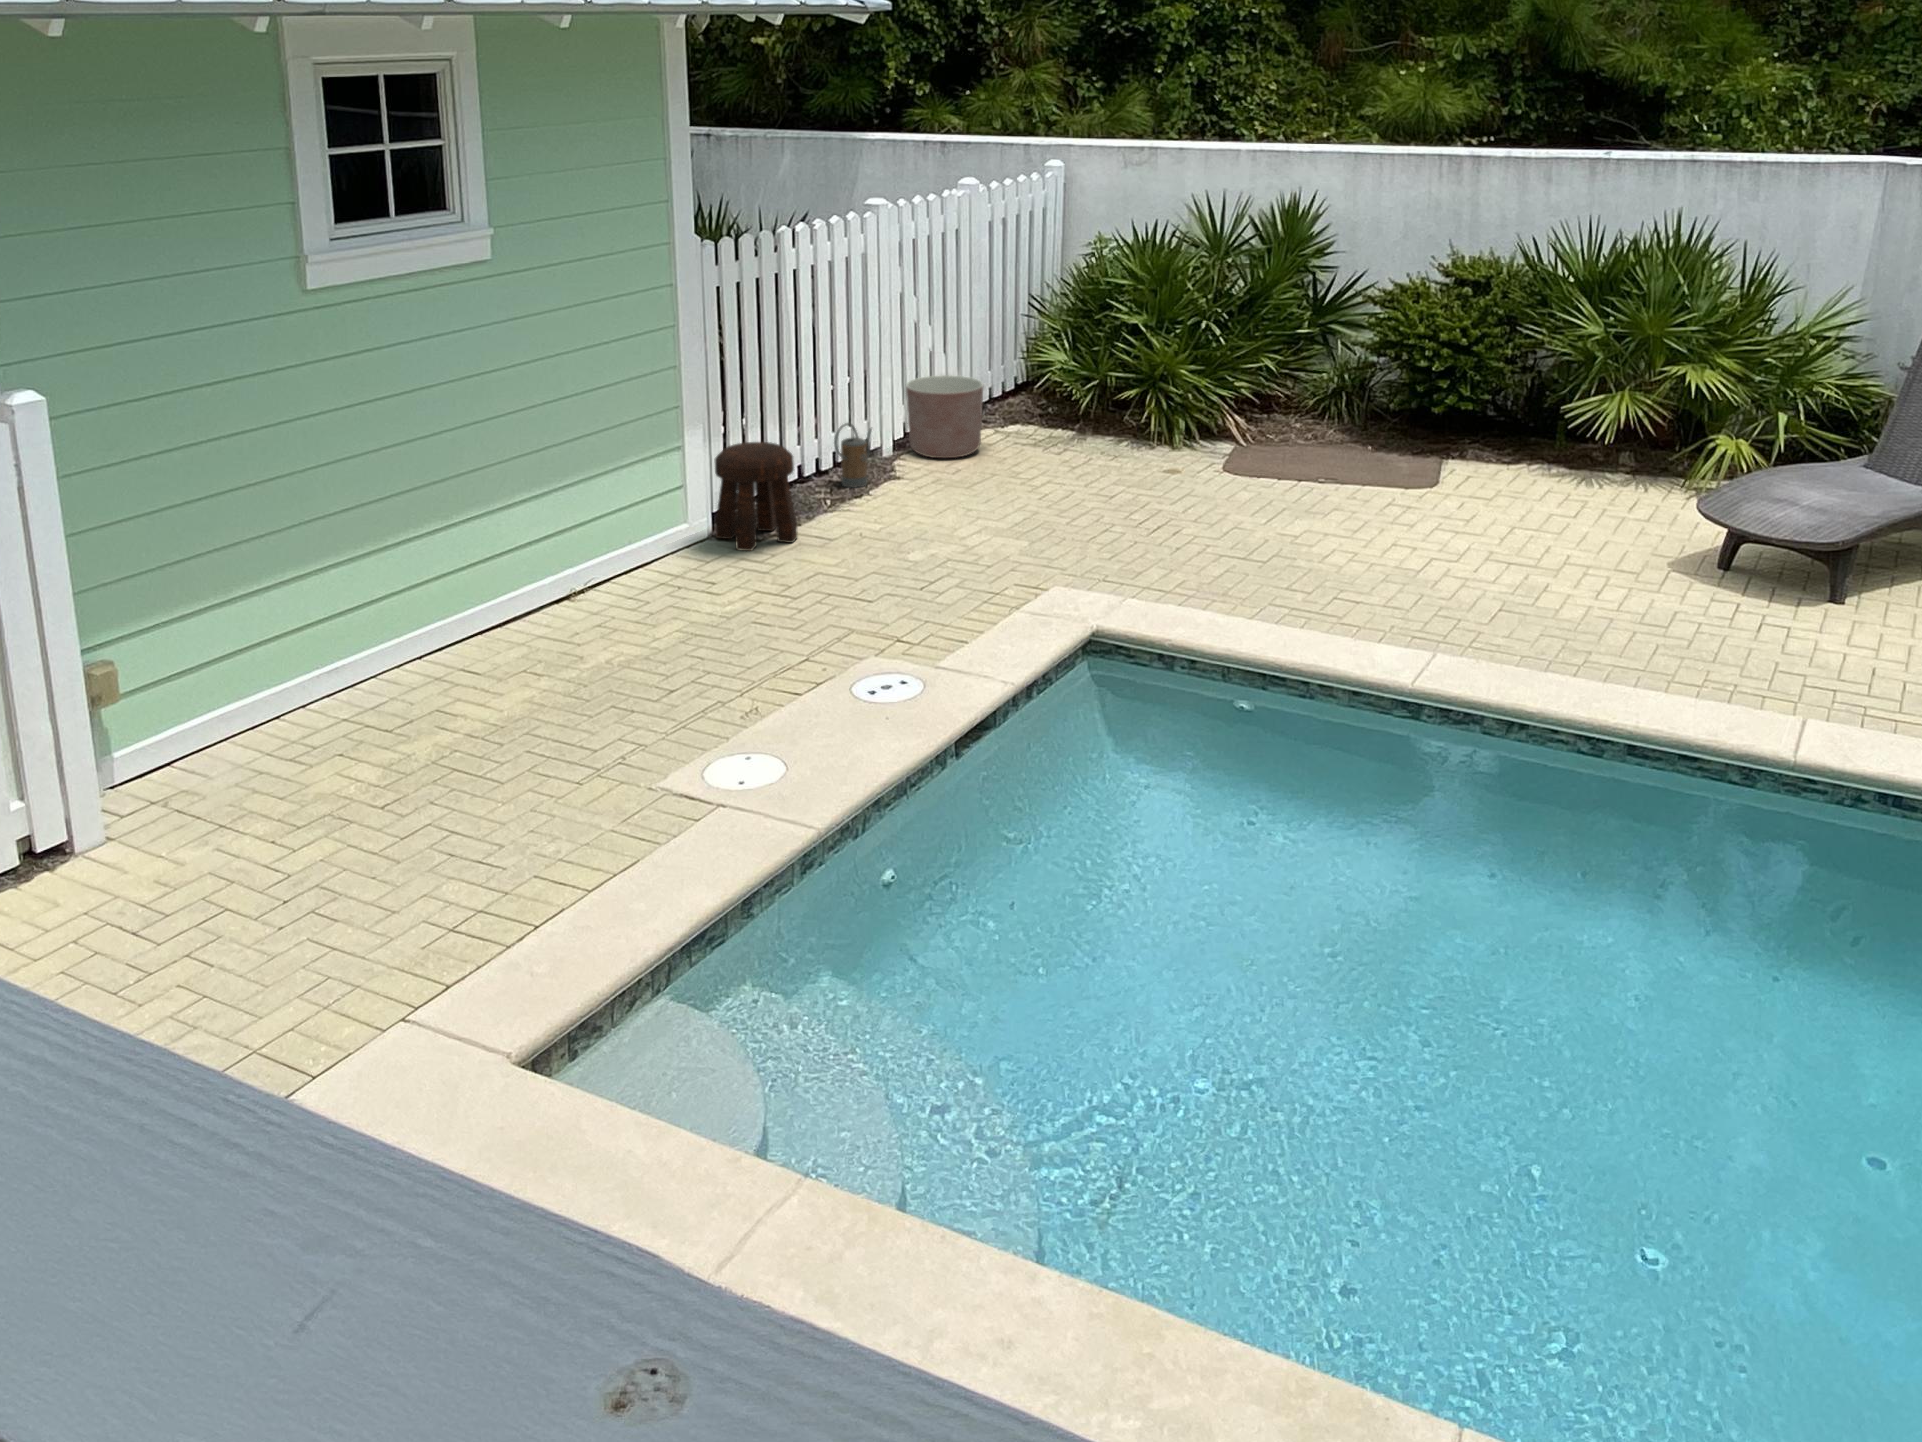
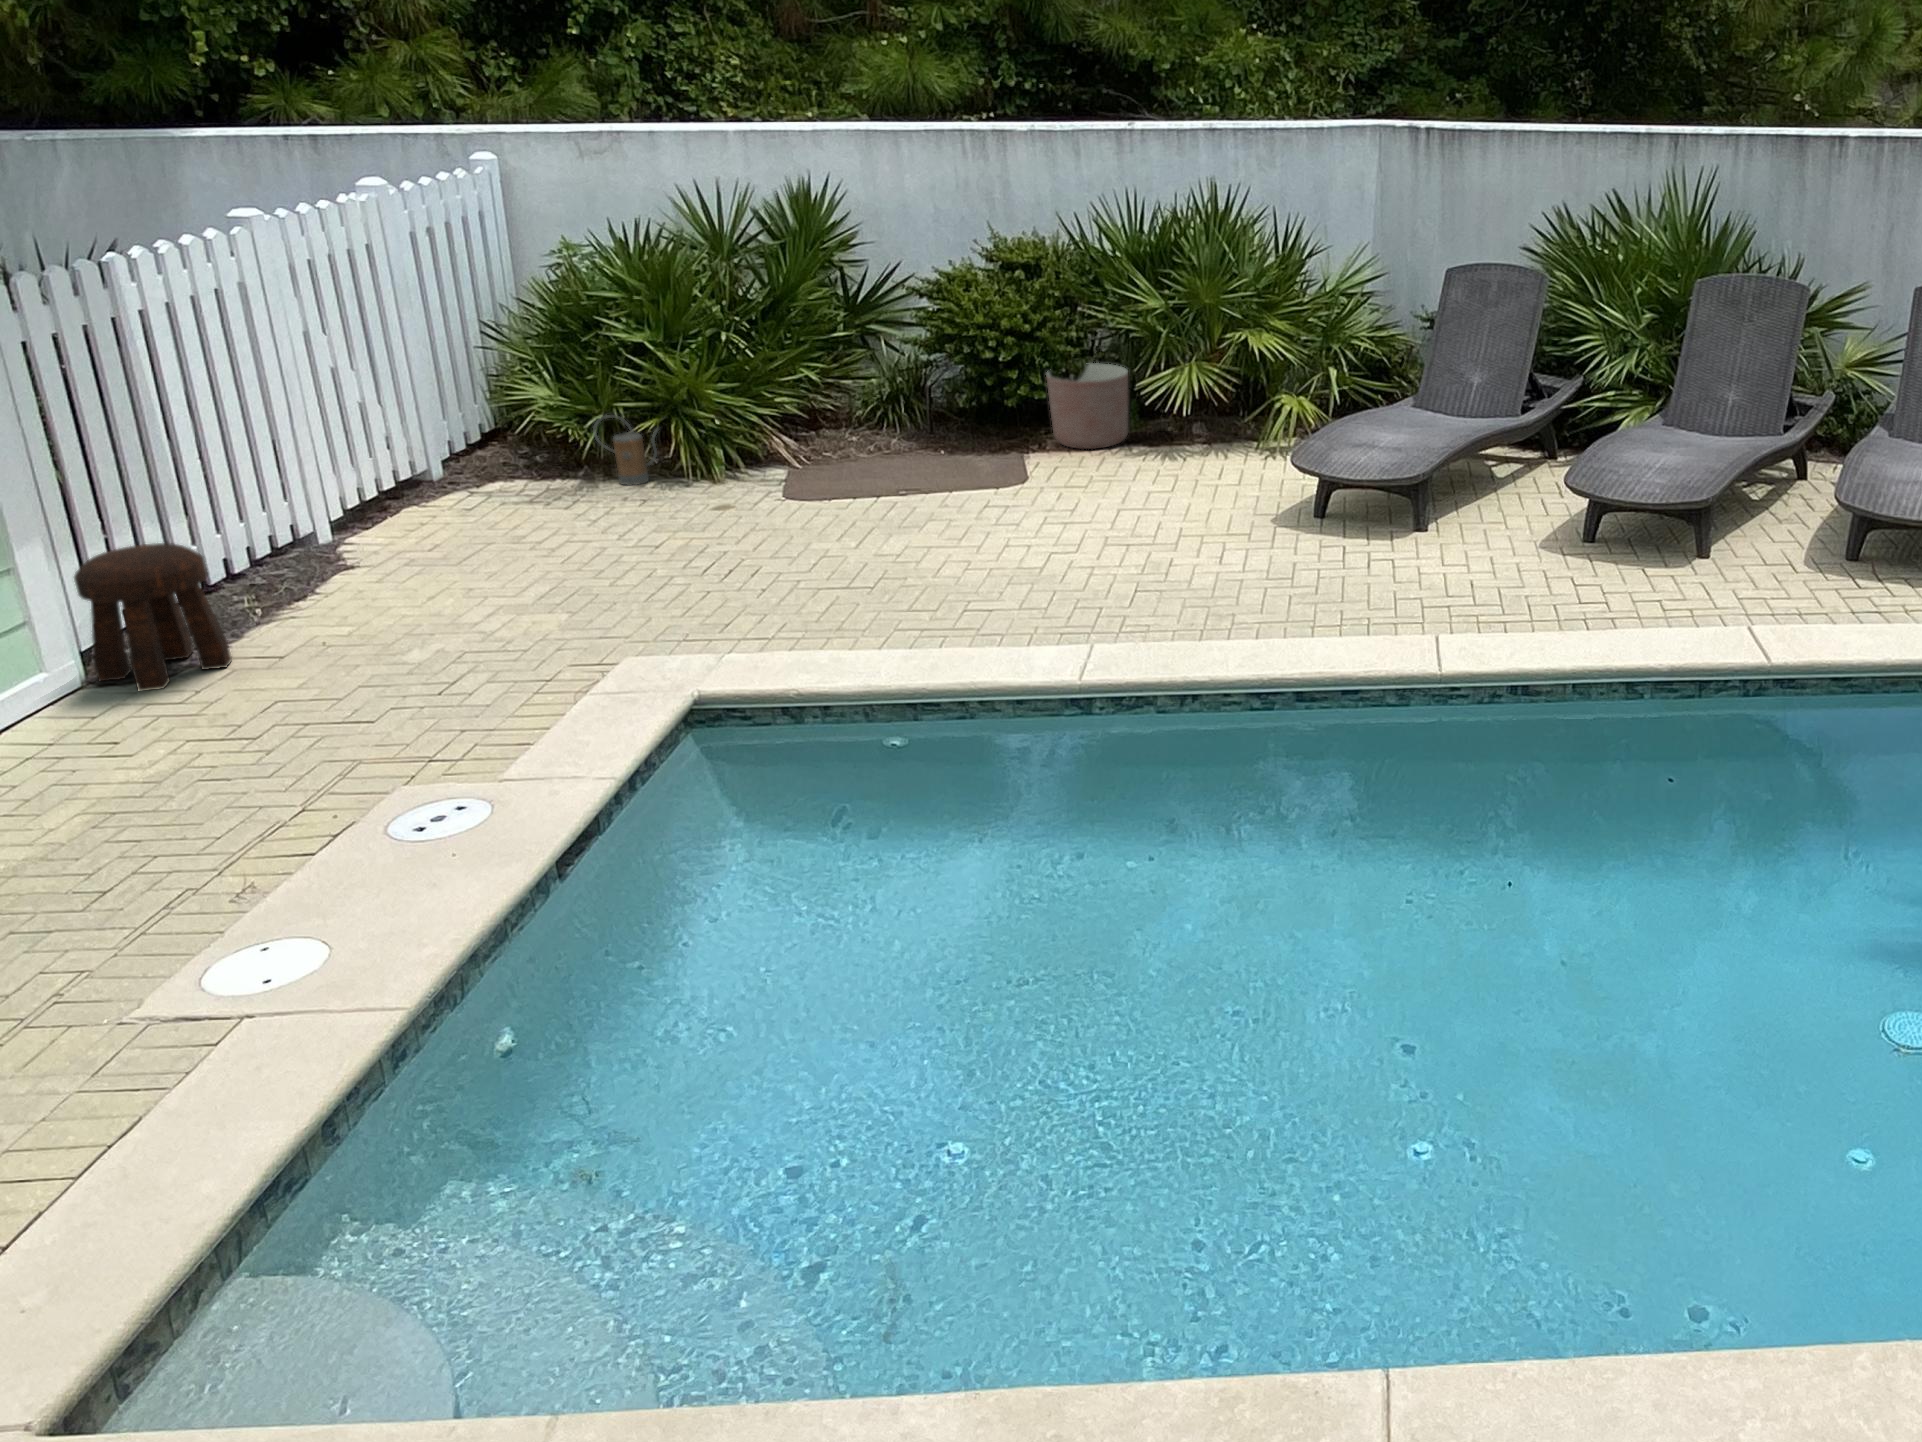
planter: present [906,375,983,458] -> present [1046,363,1128,449]
watering can: present [834,423,872,488] -> present [593,415,659,485]

